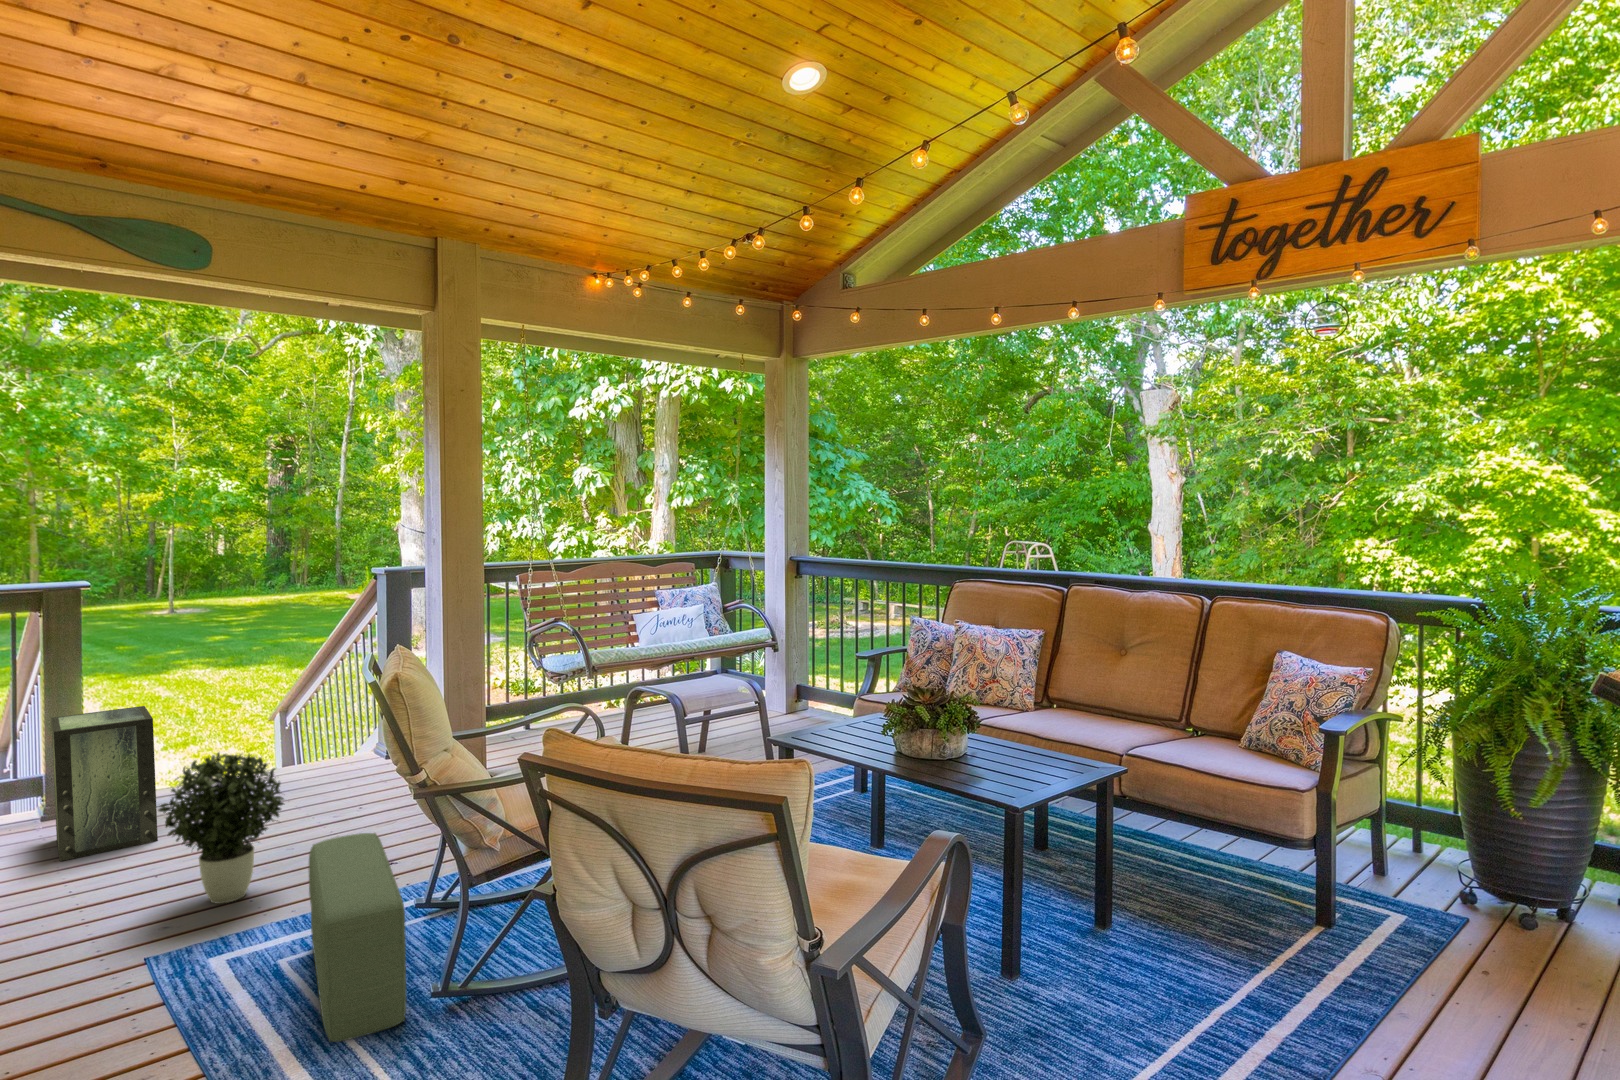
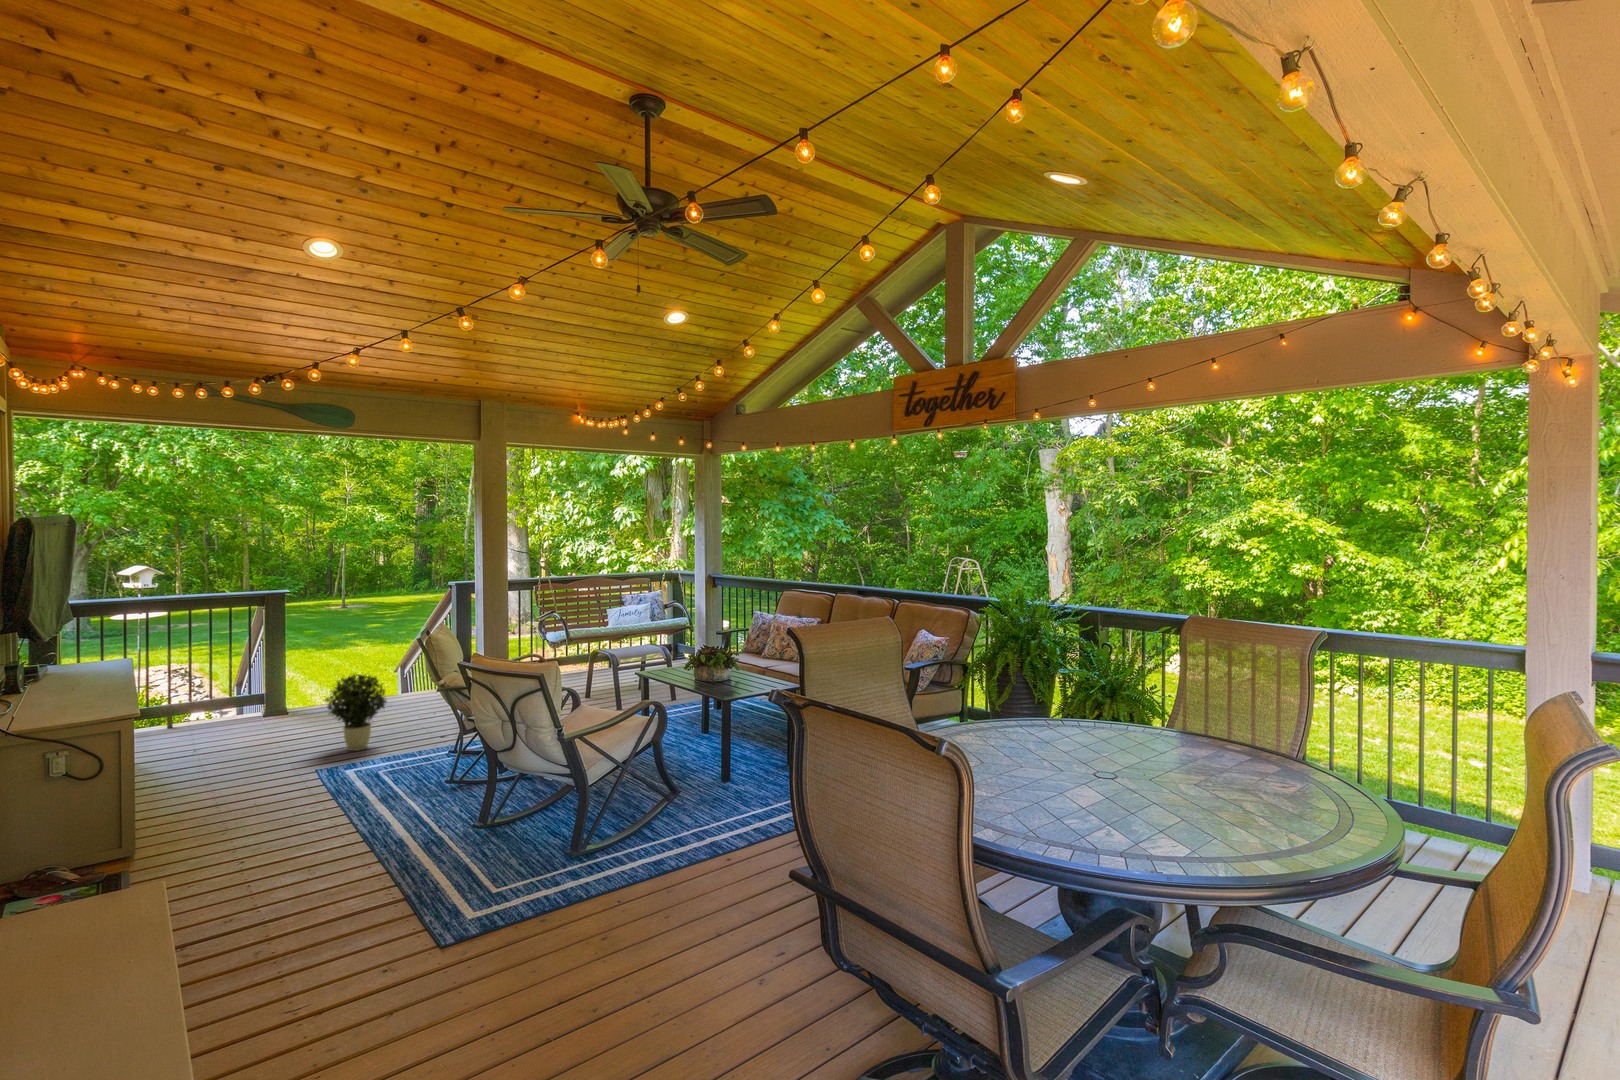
storage box: present [51,706,158,861] -> none [271,653,324,733]
pouf: present [309,833,406,1042] -> none [391,712,431,797]

